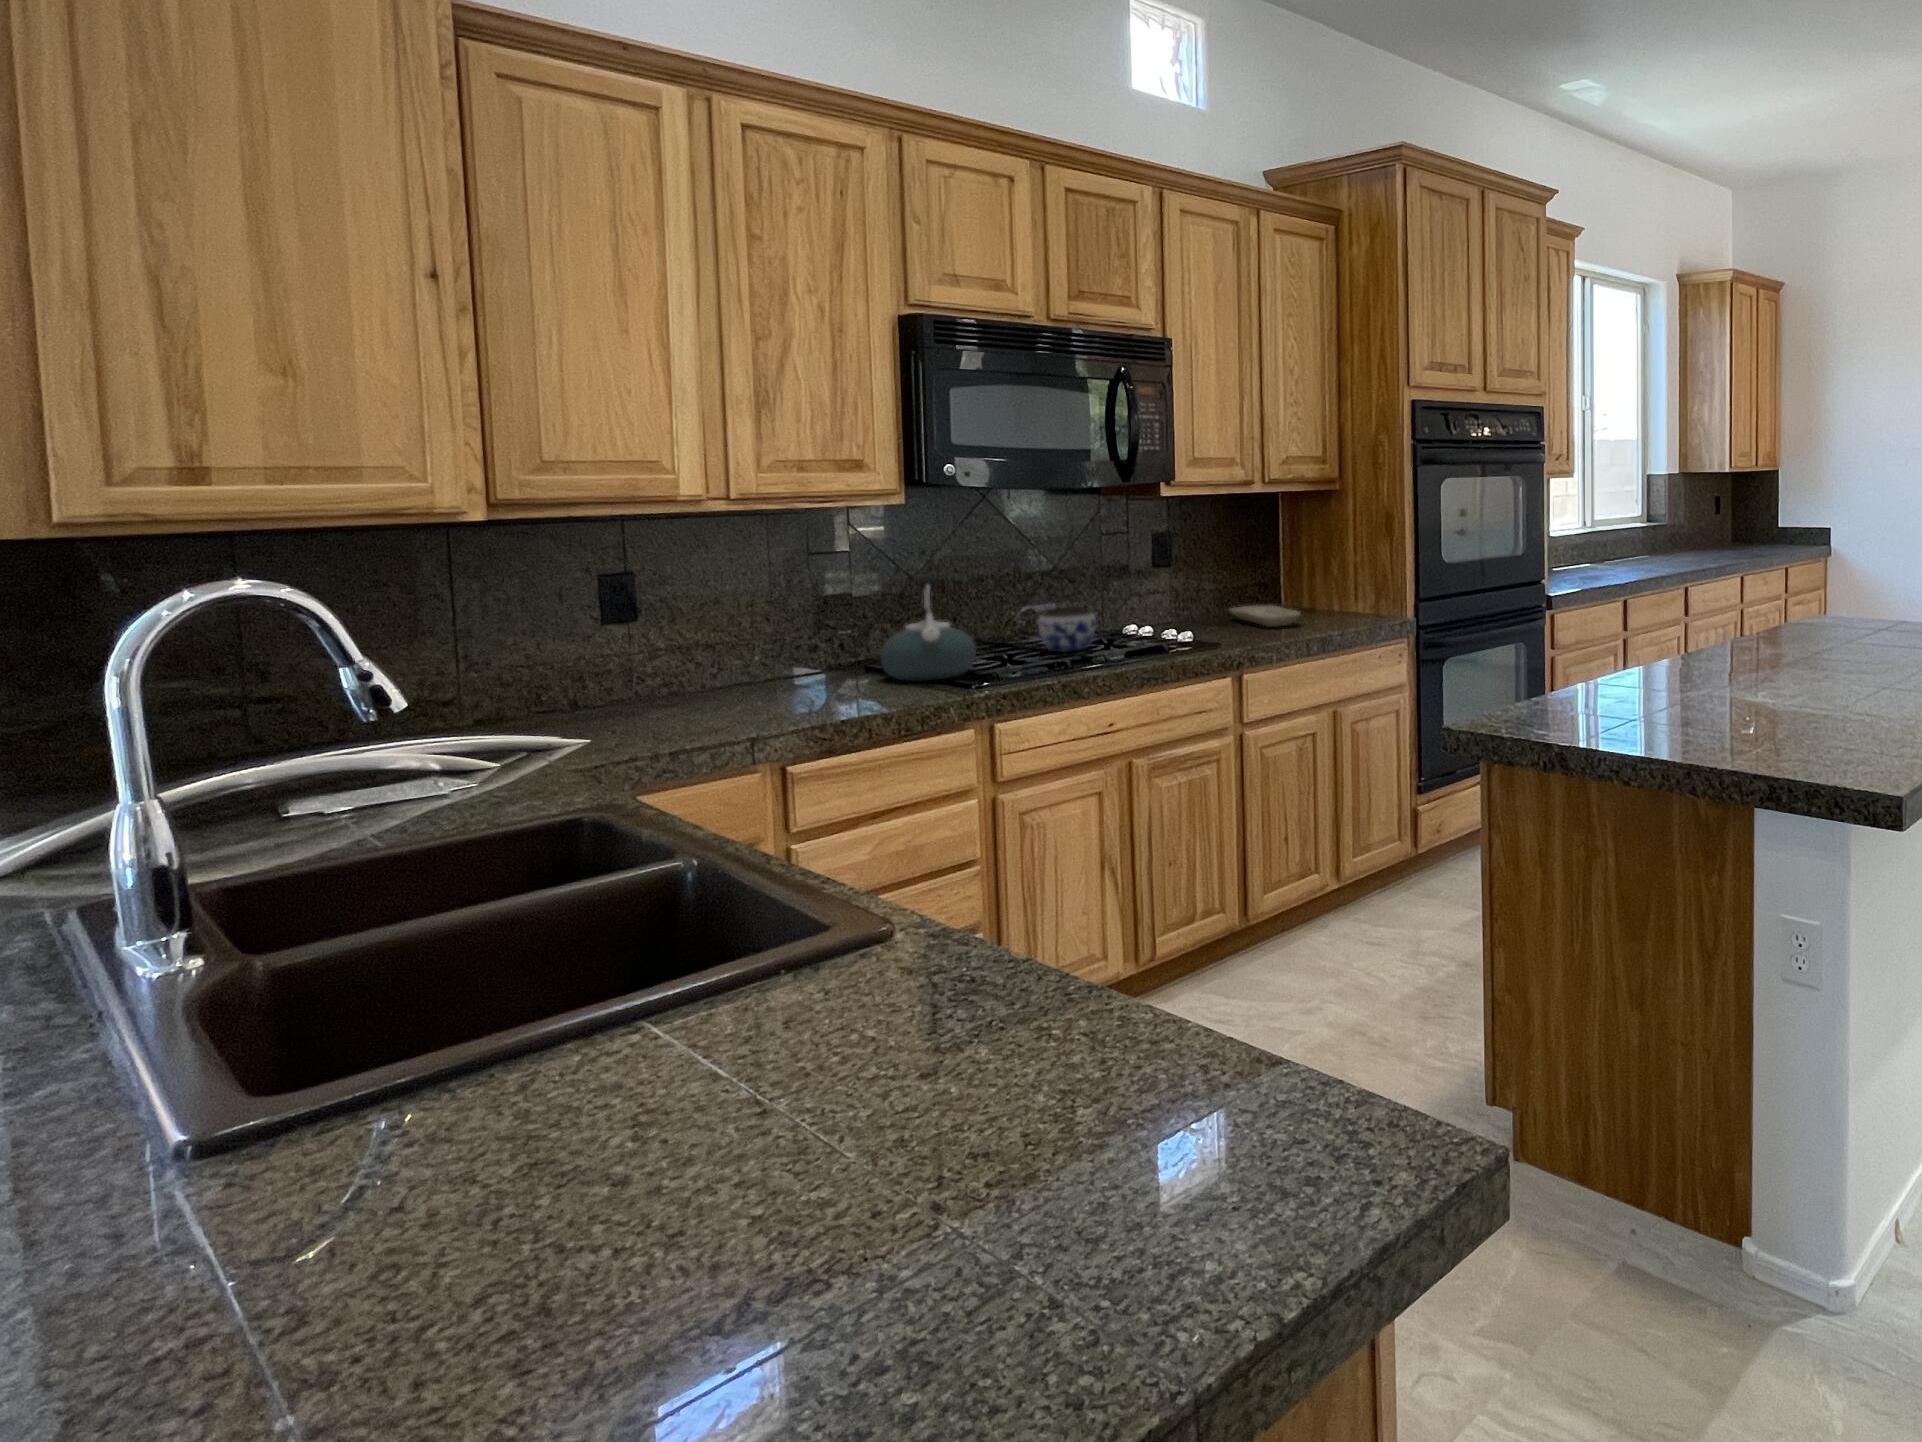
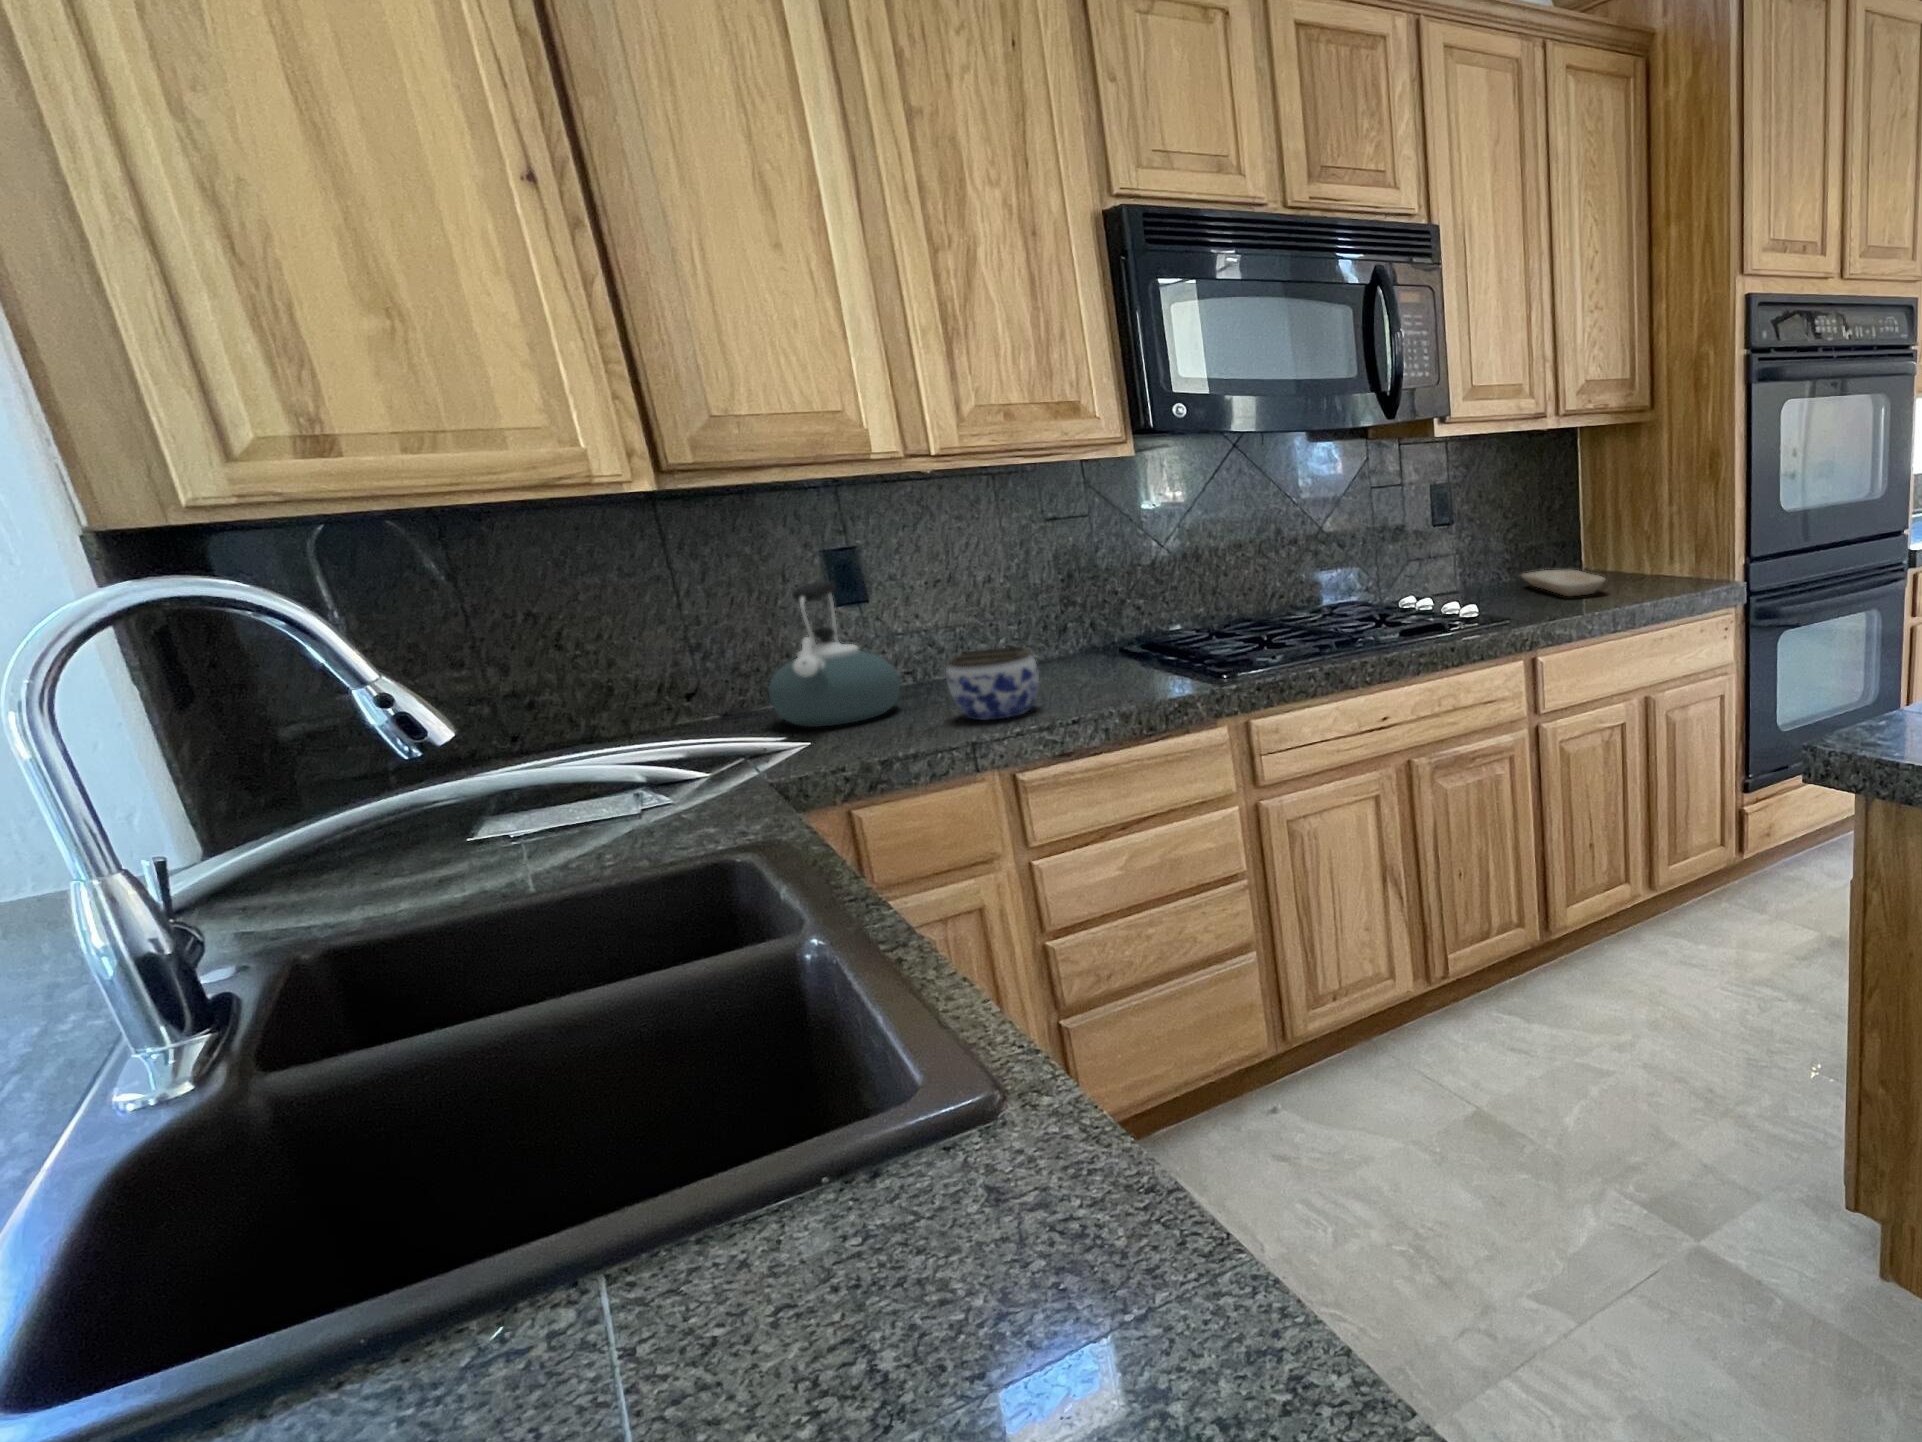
kettle: present [881,576,976,681] -> present [769,581,900,727]
jar: present [1038,607,1096,652] -> present [946,647,1039,720]

